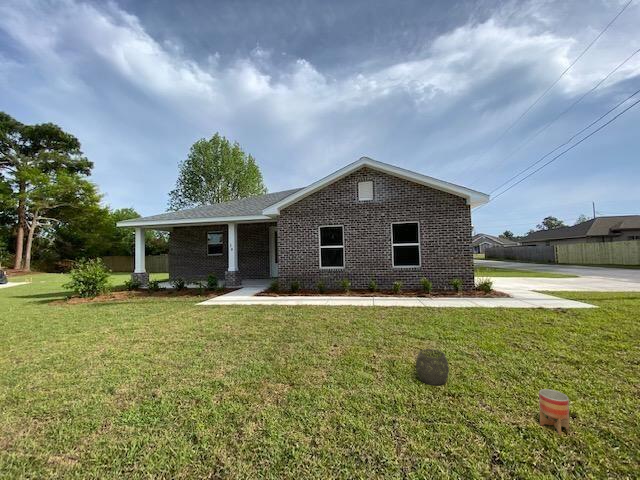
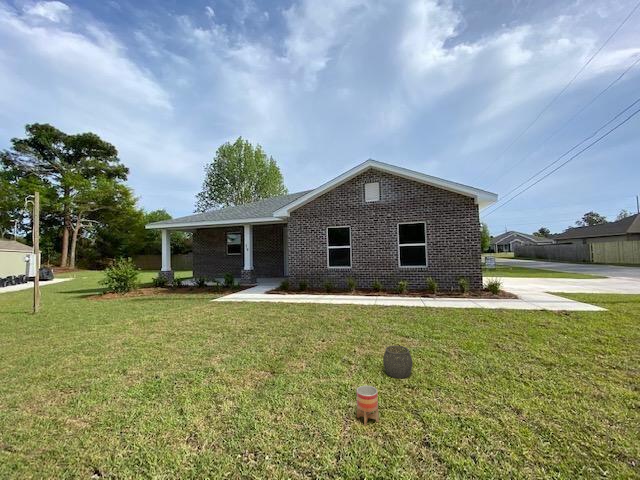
planter: present [539,389,569,435] -> present [357,386,379,426]

